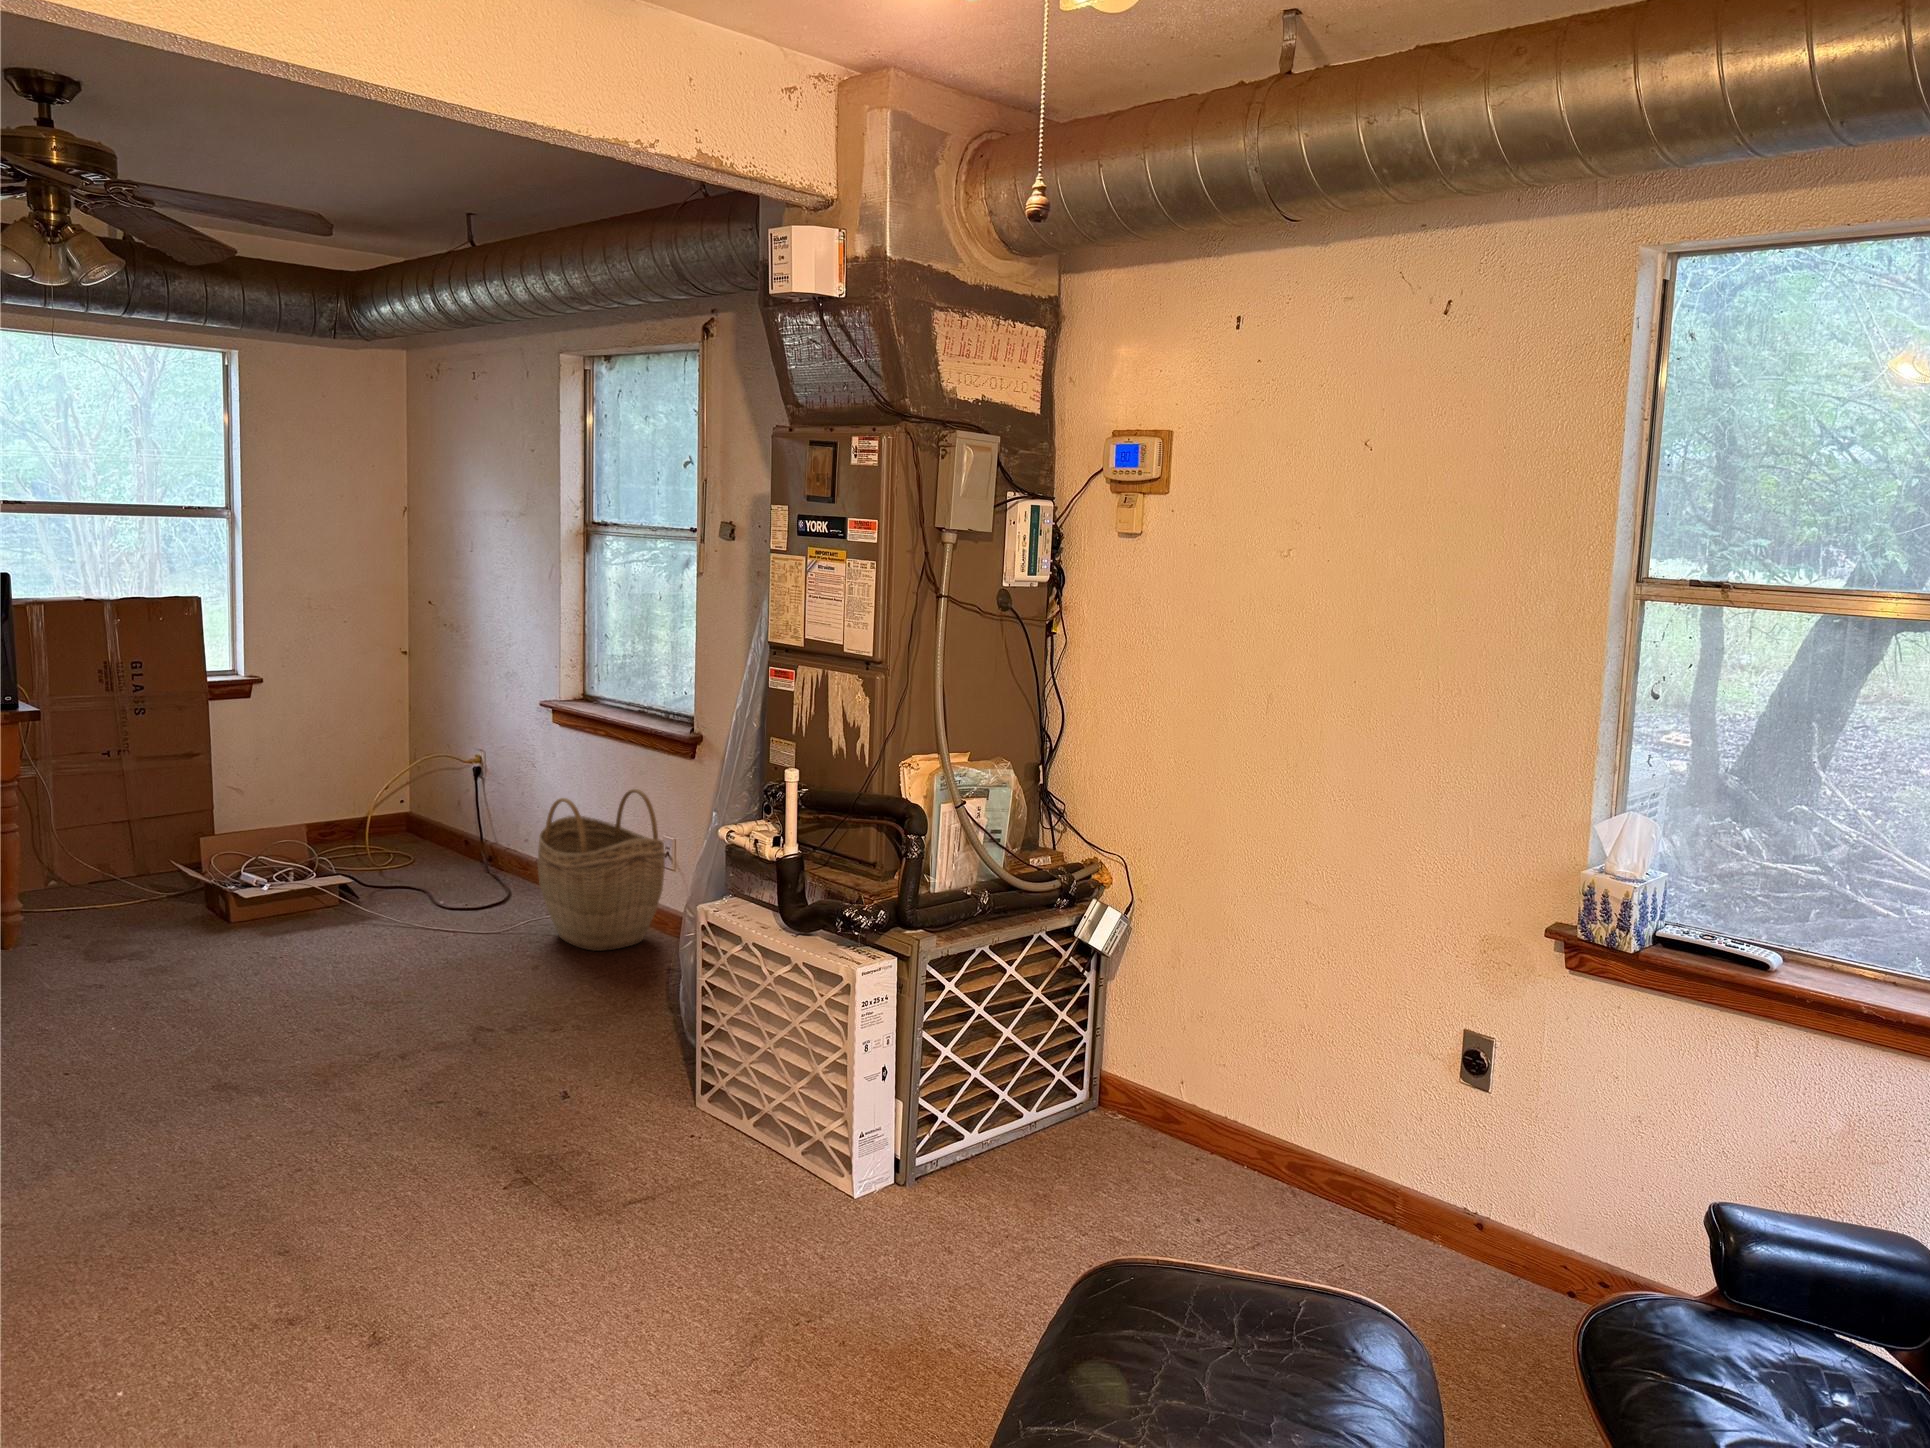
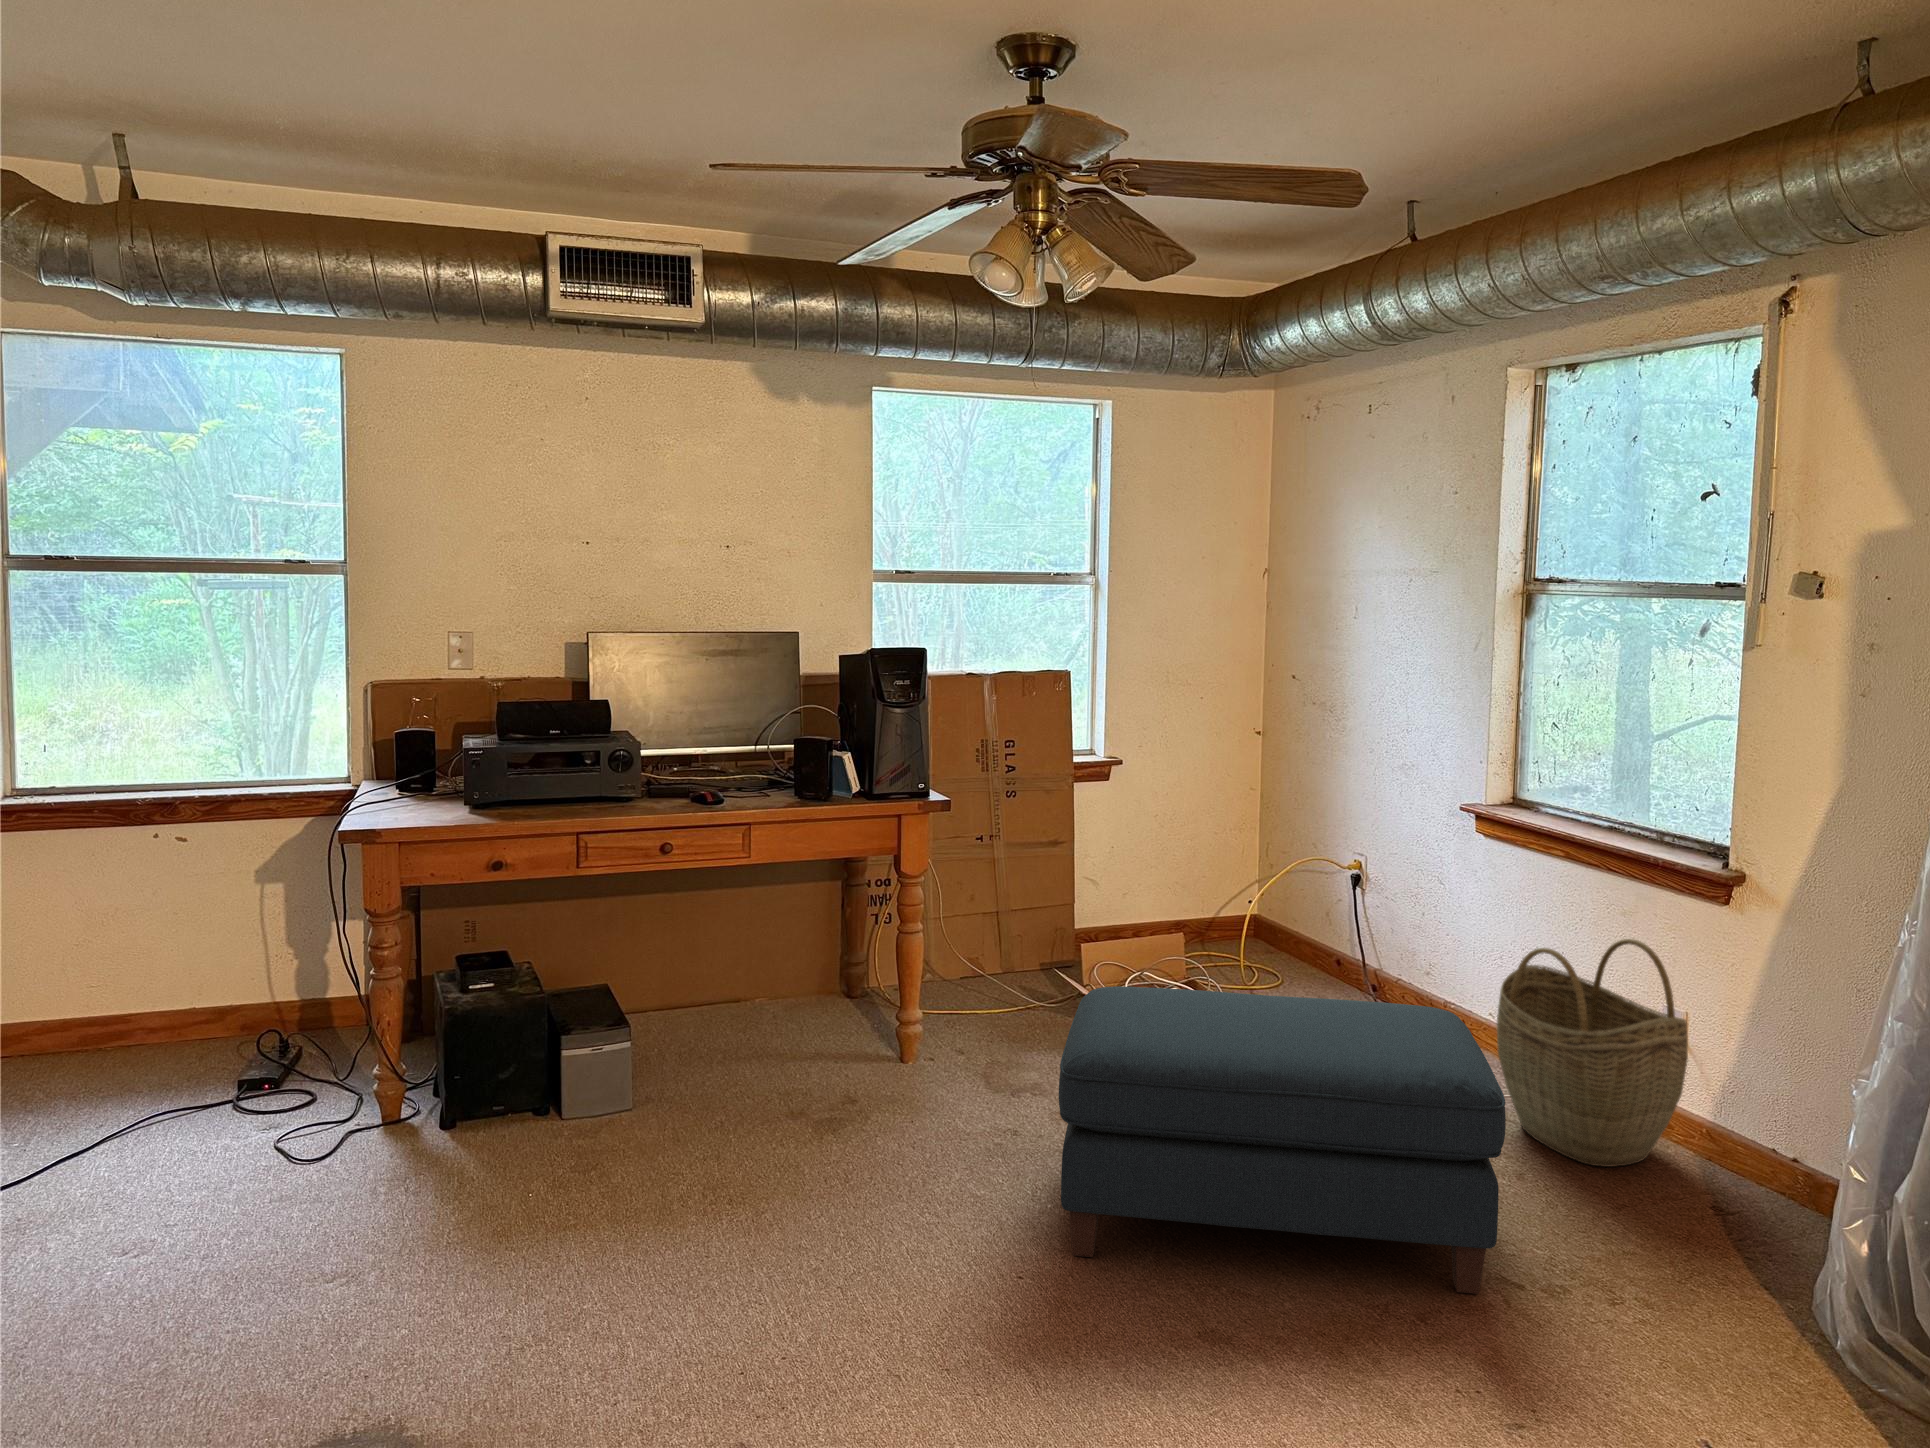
ottoman: none [114,843,484,1050] -> present [1059,986,1506,1294]

